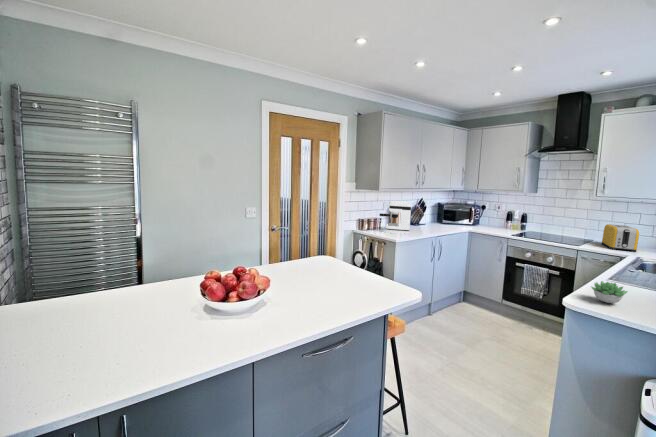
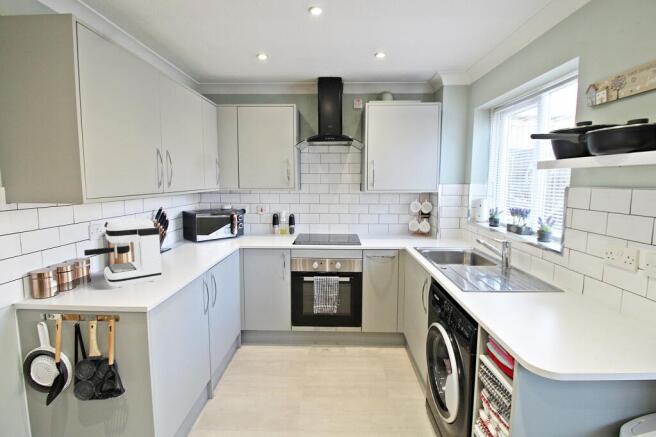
toaster: present [602,224,639,252] -> none [373,216,406,243]
succulent plant: present [592,281,627,303] -> none [515,307,565,341]

